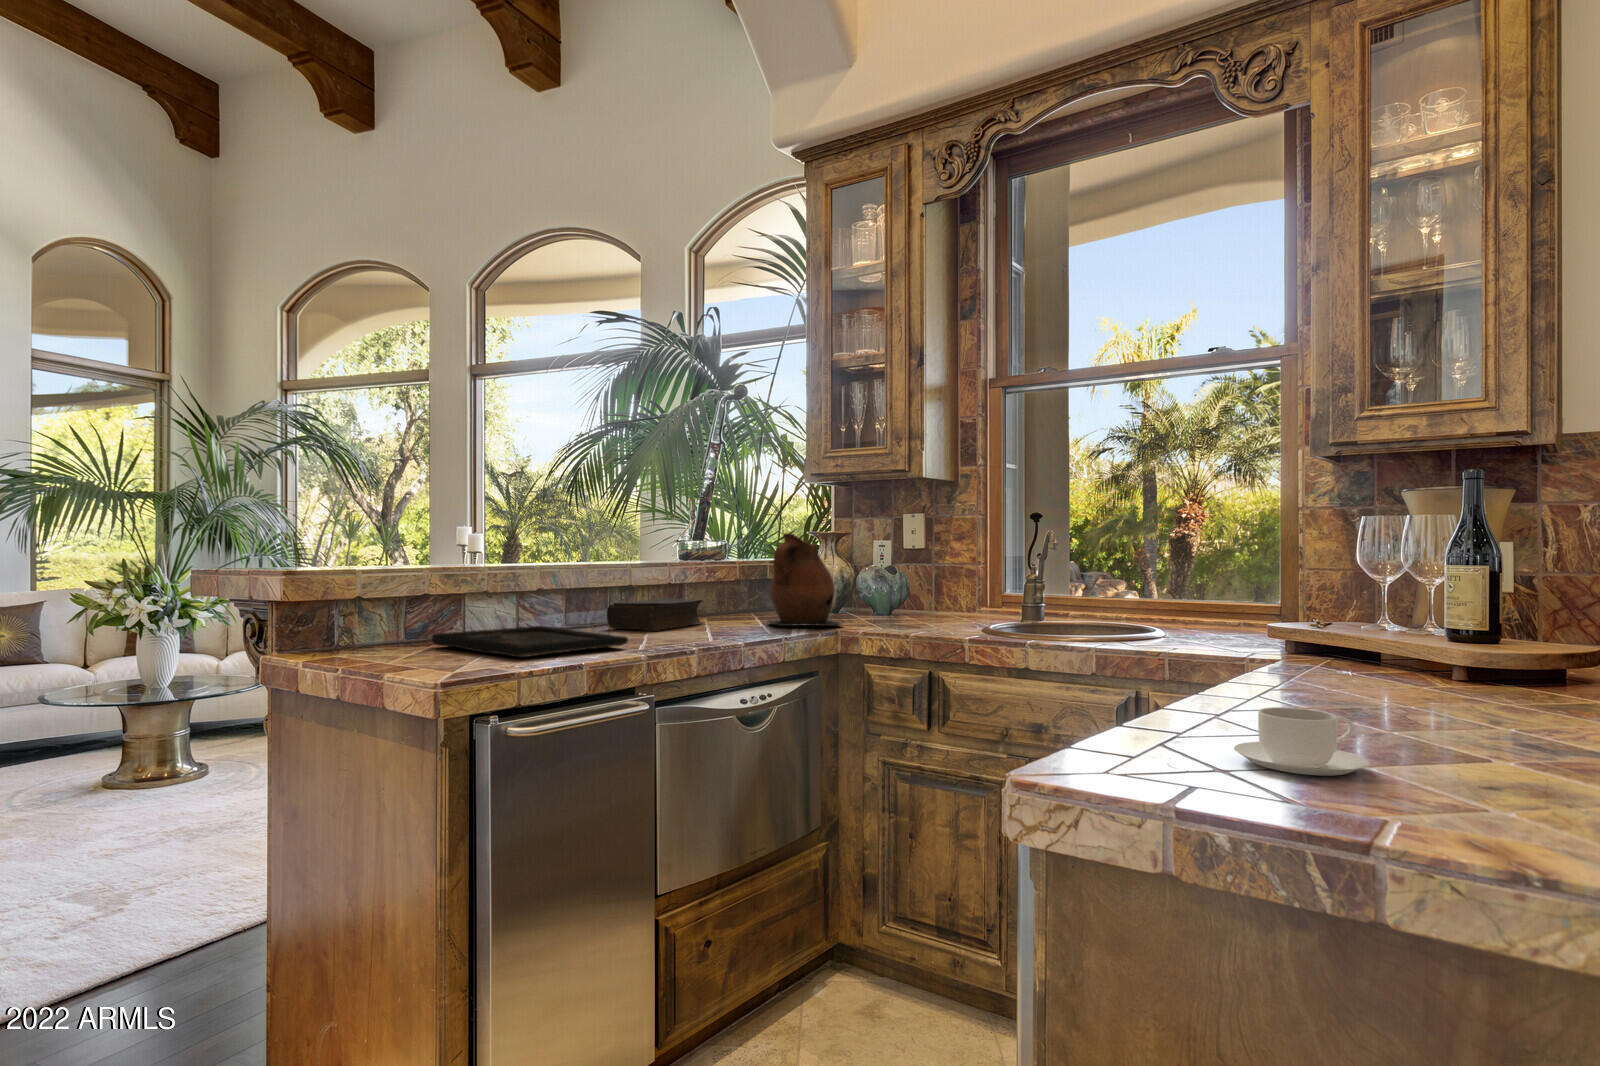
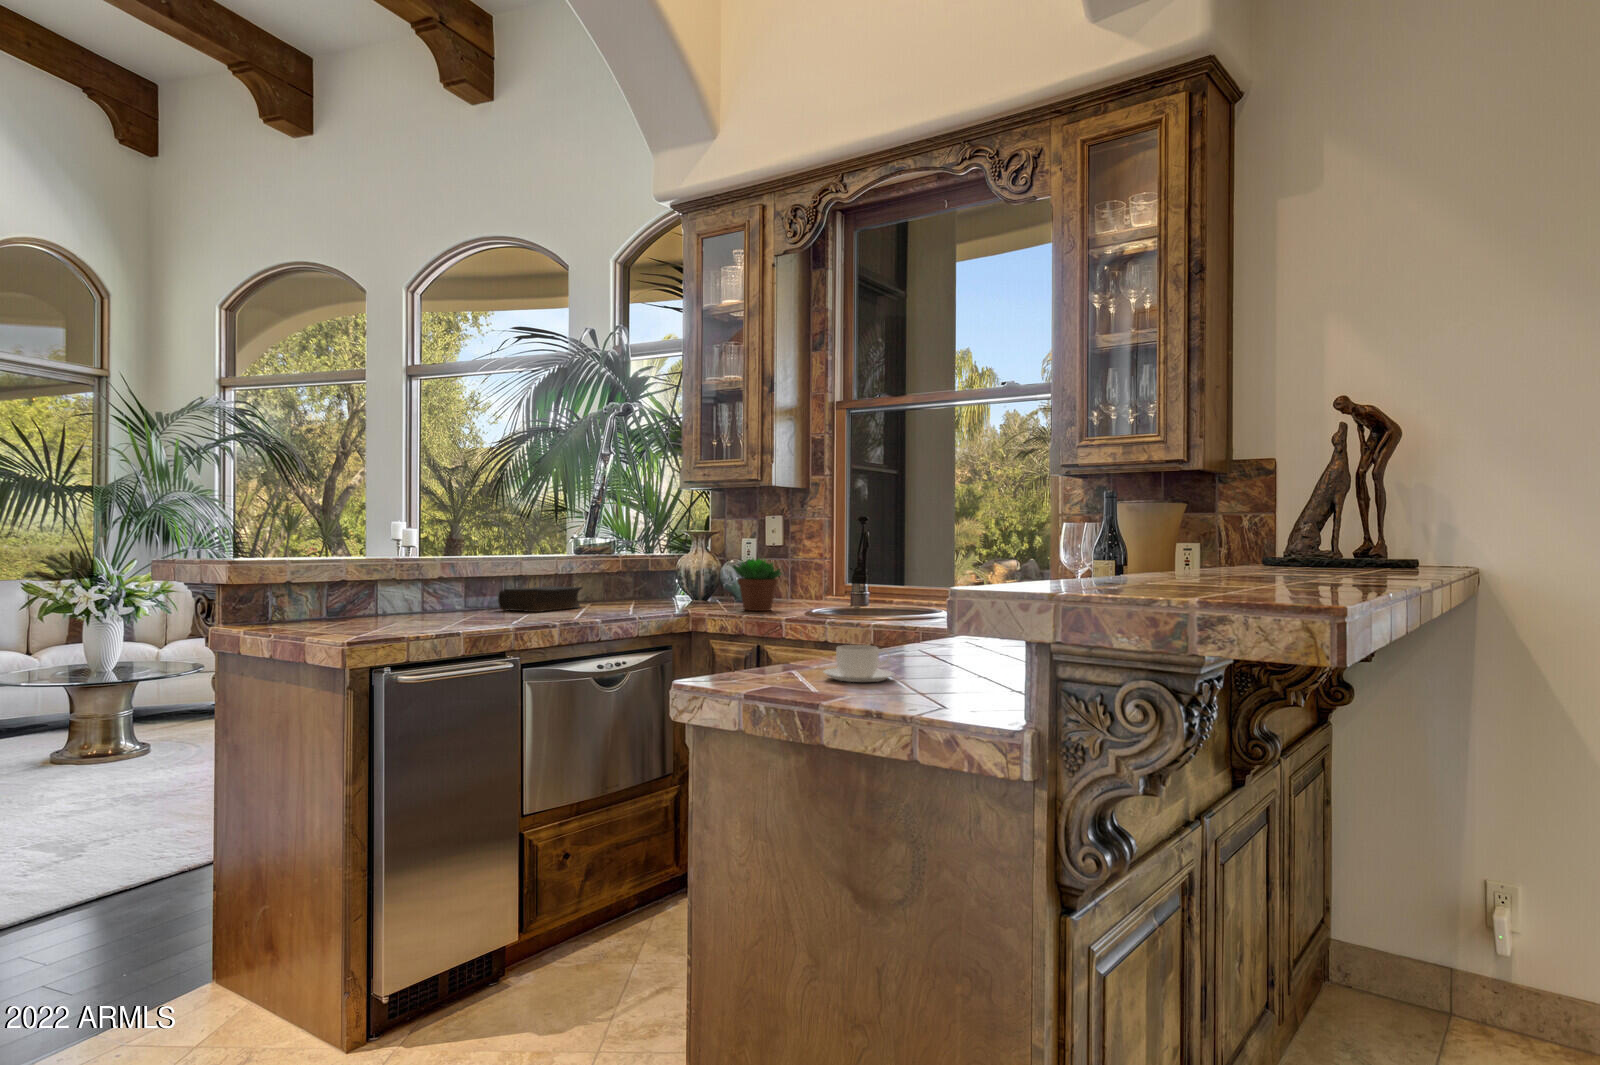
ceramic pitcher: present [768,533,842,626] -> none [632,532,698,610]
succulent plant: none [883,562,943,628] -> present [733,559,781,611]
tray: present [432,626,628,657] -> none [347,606,503,627]

